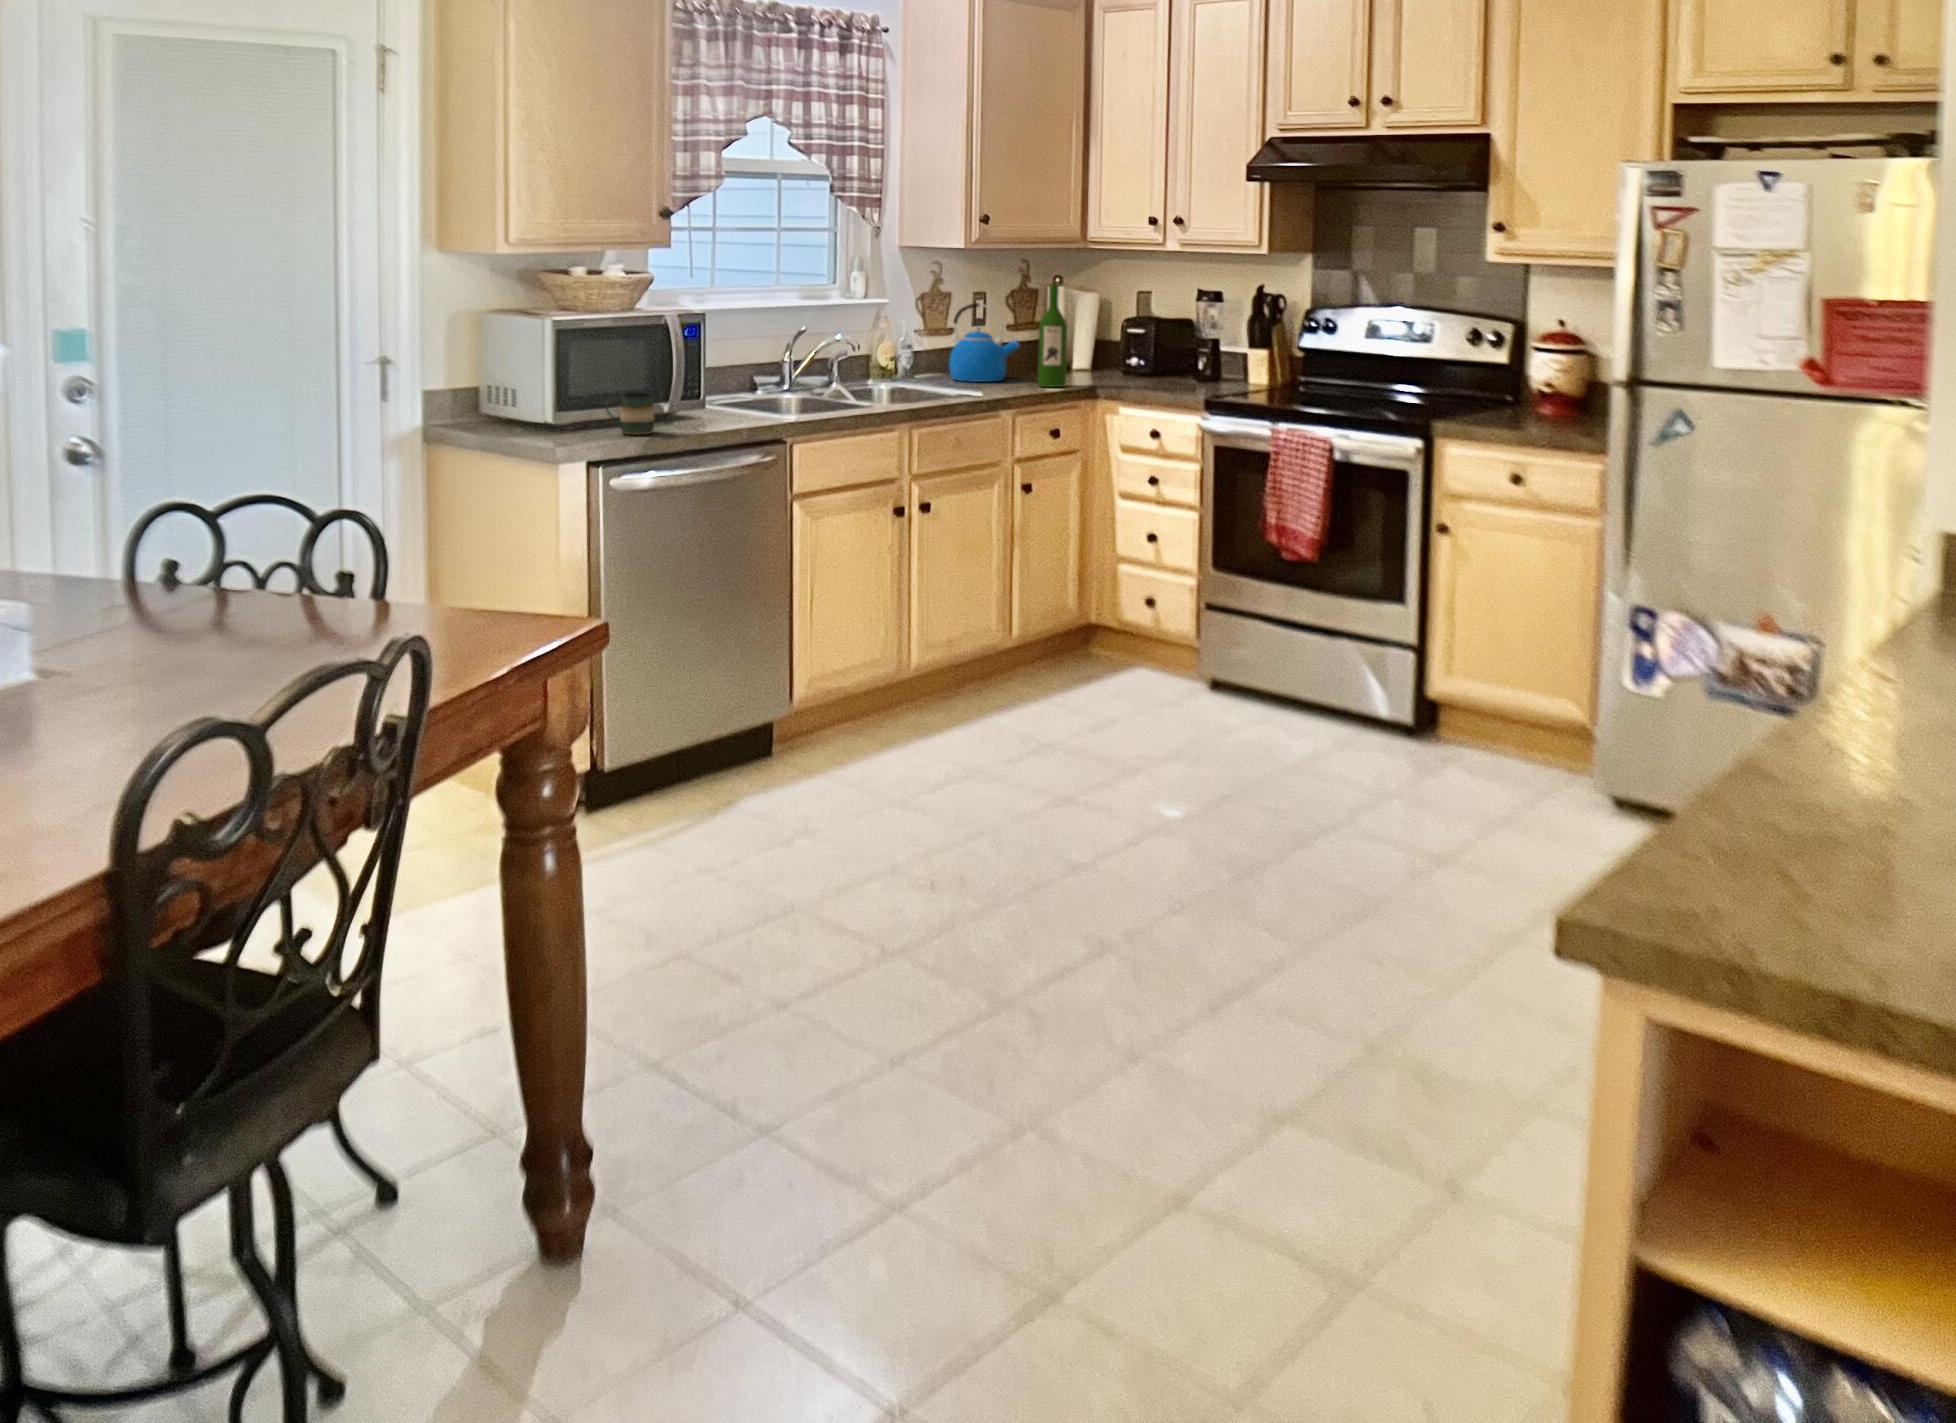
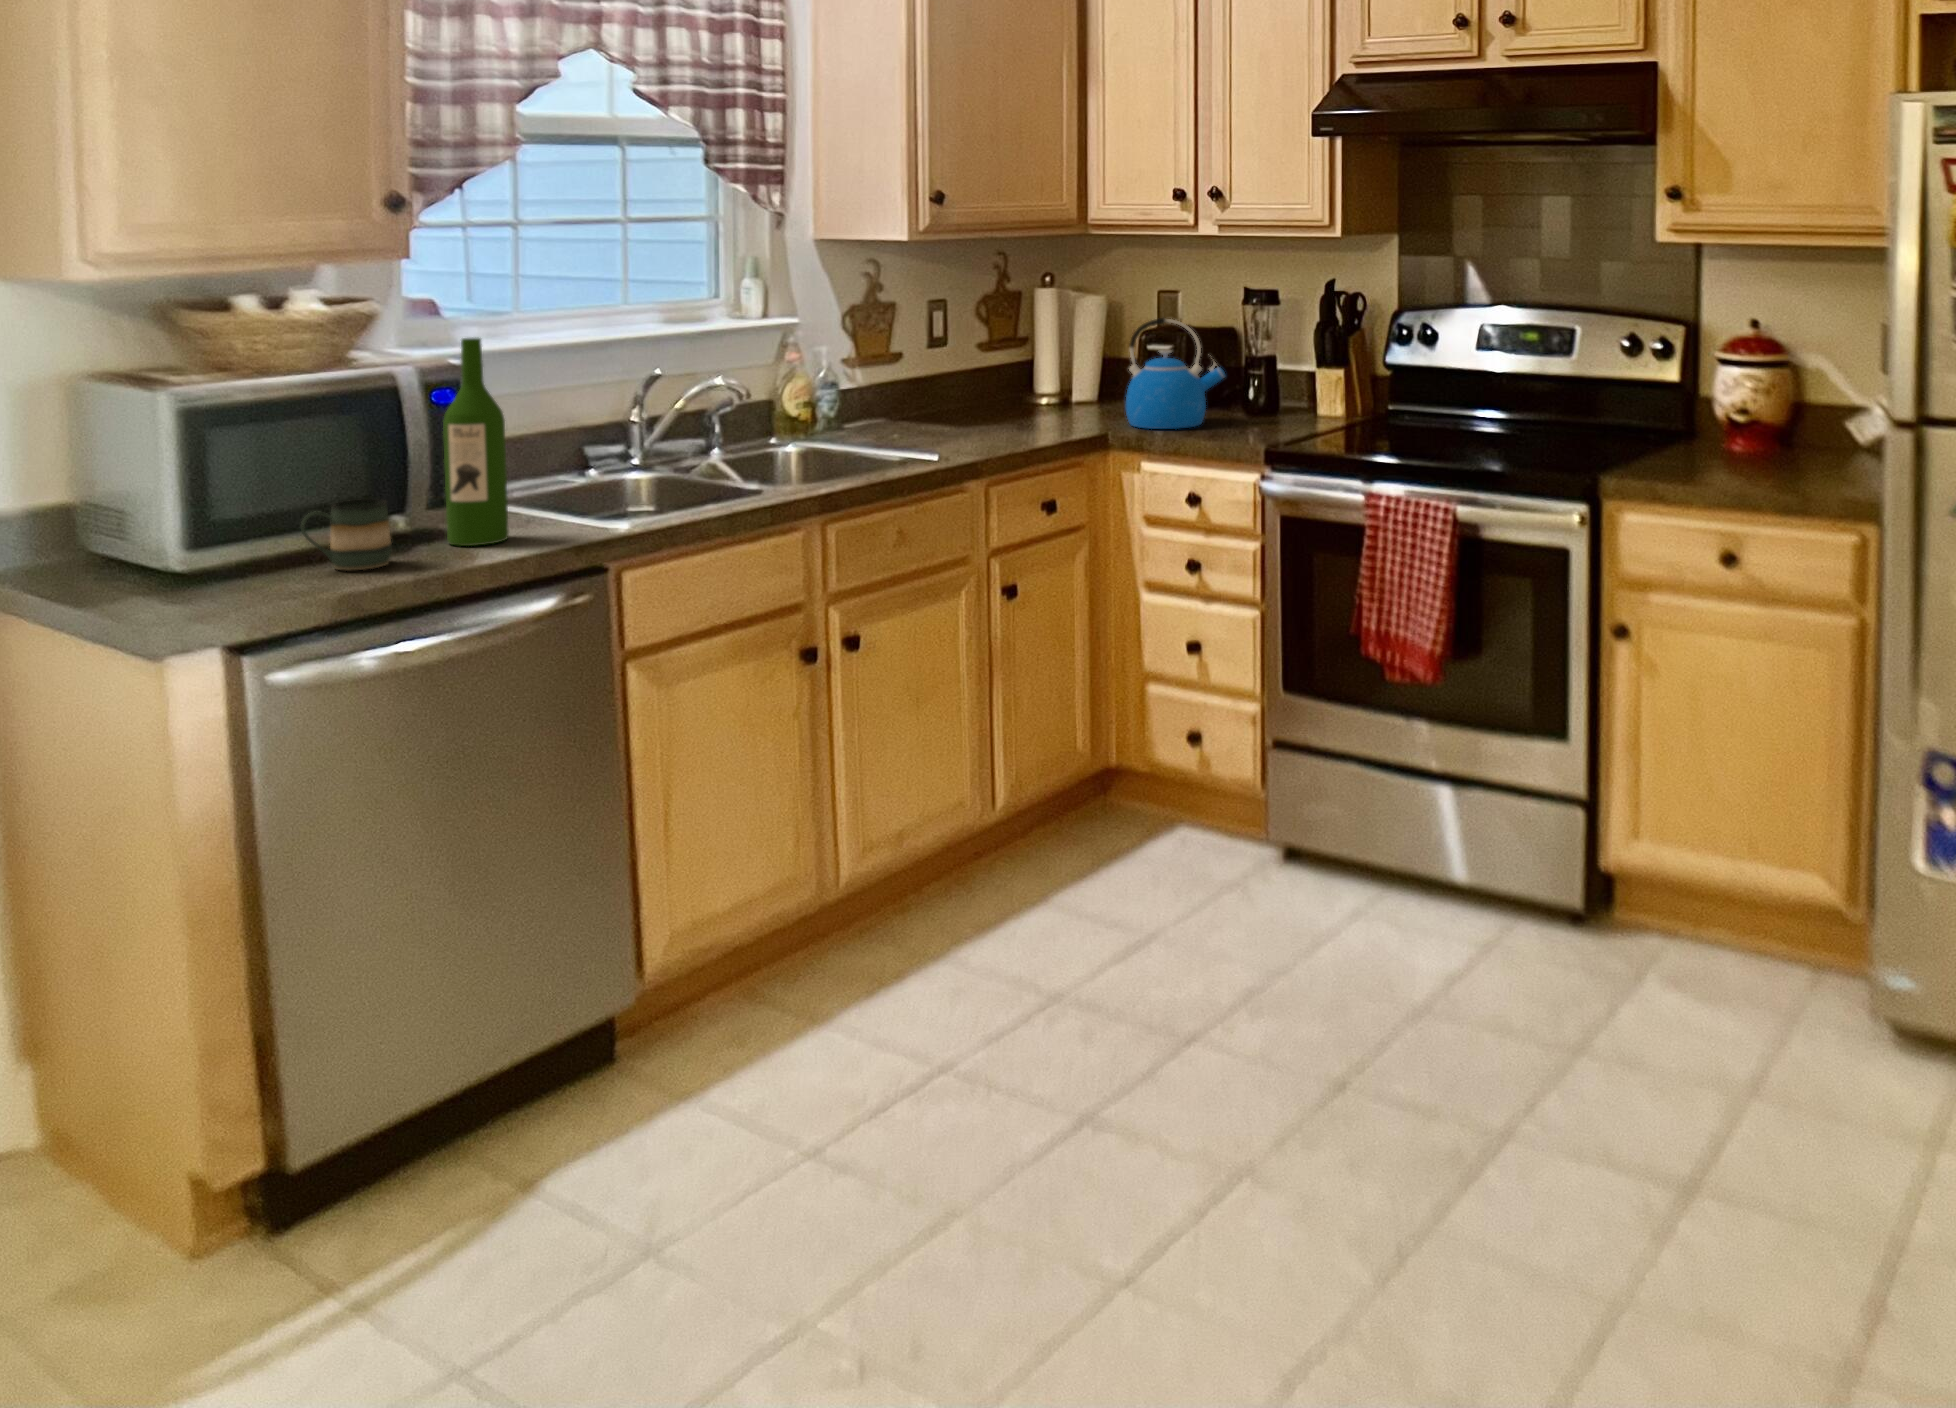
wine bottle: present [1038,284,1067,387] -> present [443,337,509,546]
kettle: present [949,303,1020,382] -> present [1126,318,1225,429]

